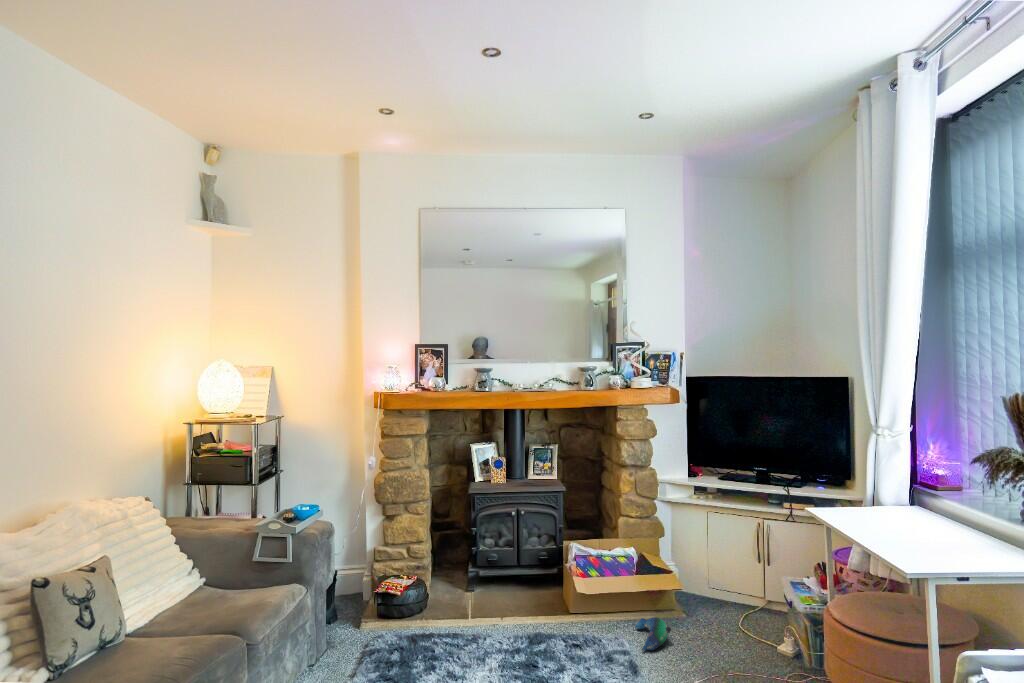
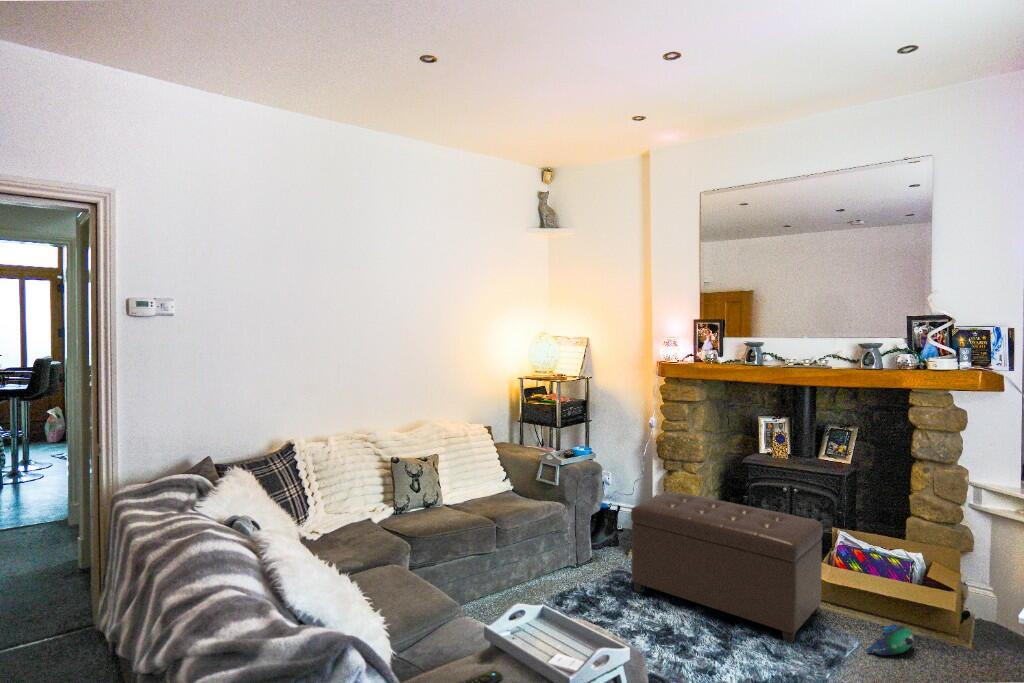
ottoman: none [405,538,591,669] -> present [631,492,823,643]

